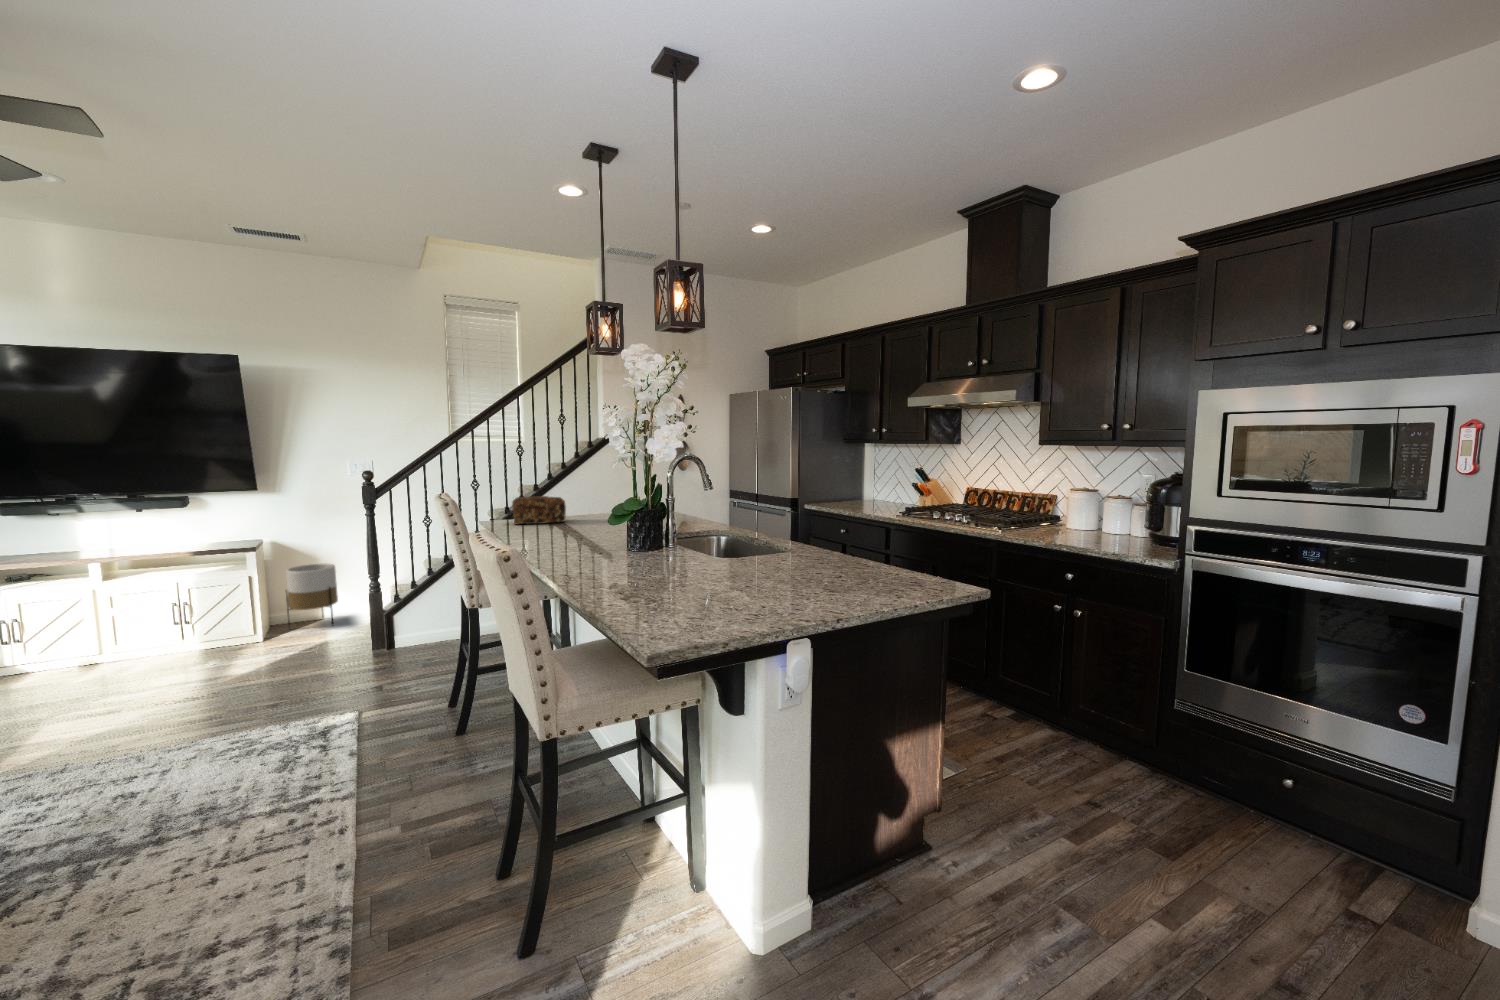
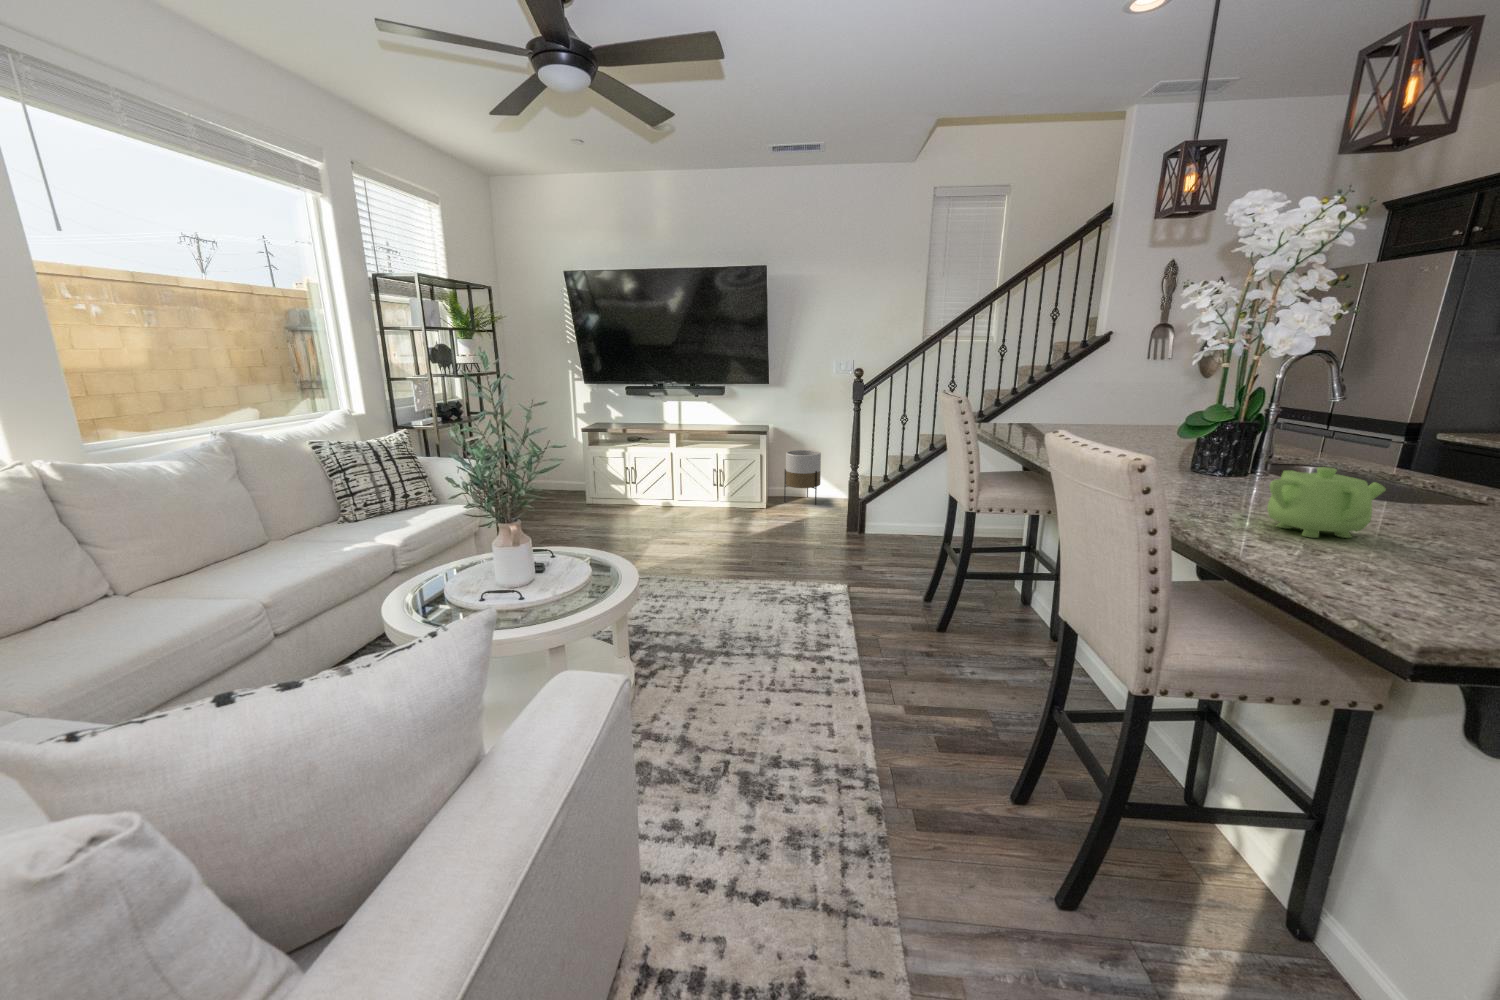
bread loaf: present [512,496,566,524] -> none [1010,397,1074,428]
teapot: none [615,548,684,598] -> present [1267,467,1386,538]

